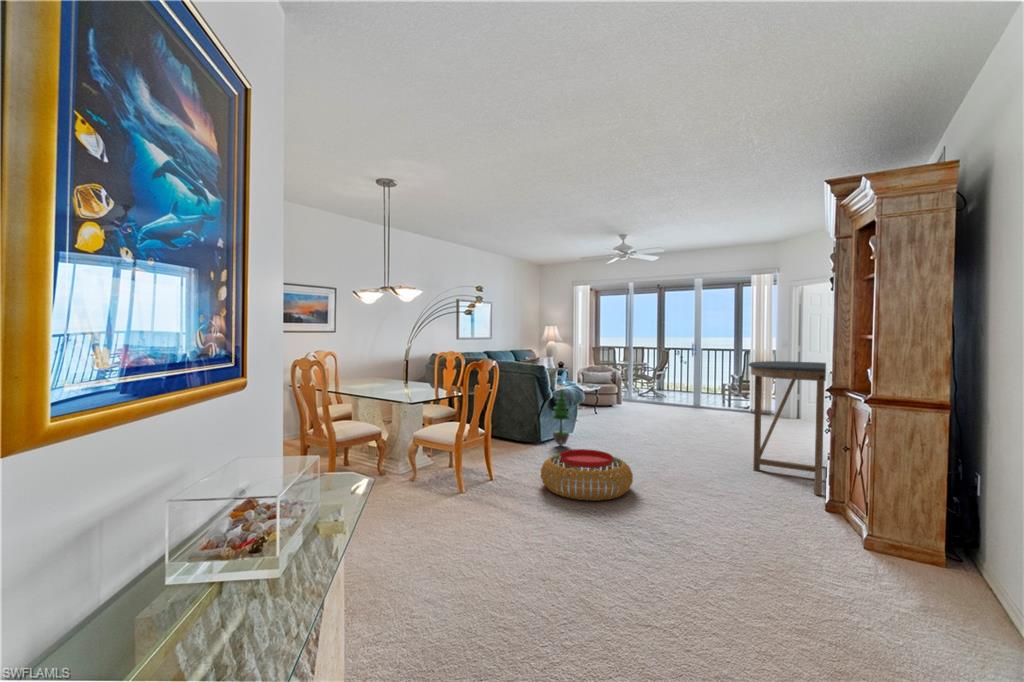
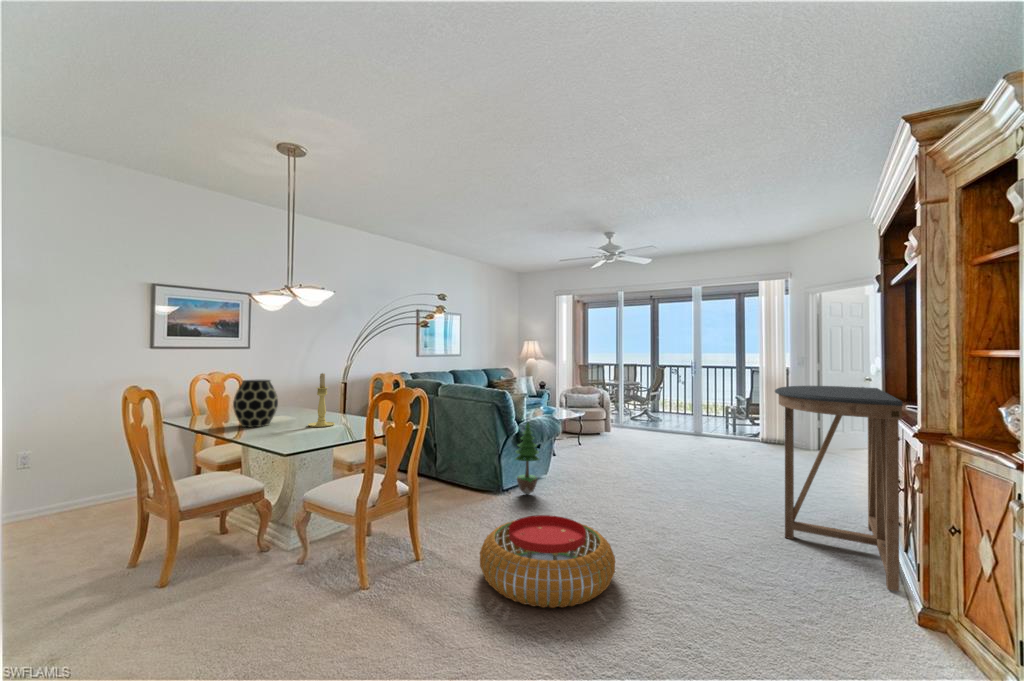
candle holder: none [405,350,425,390] -> present [308,373,335,427]
vase: none [351,356,381,390] -> present [233,380,278,427]

